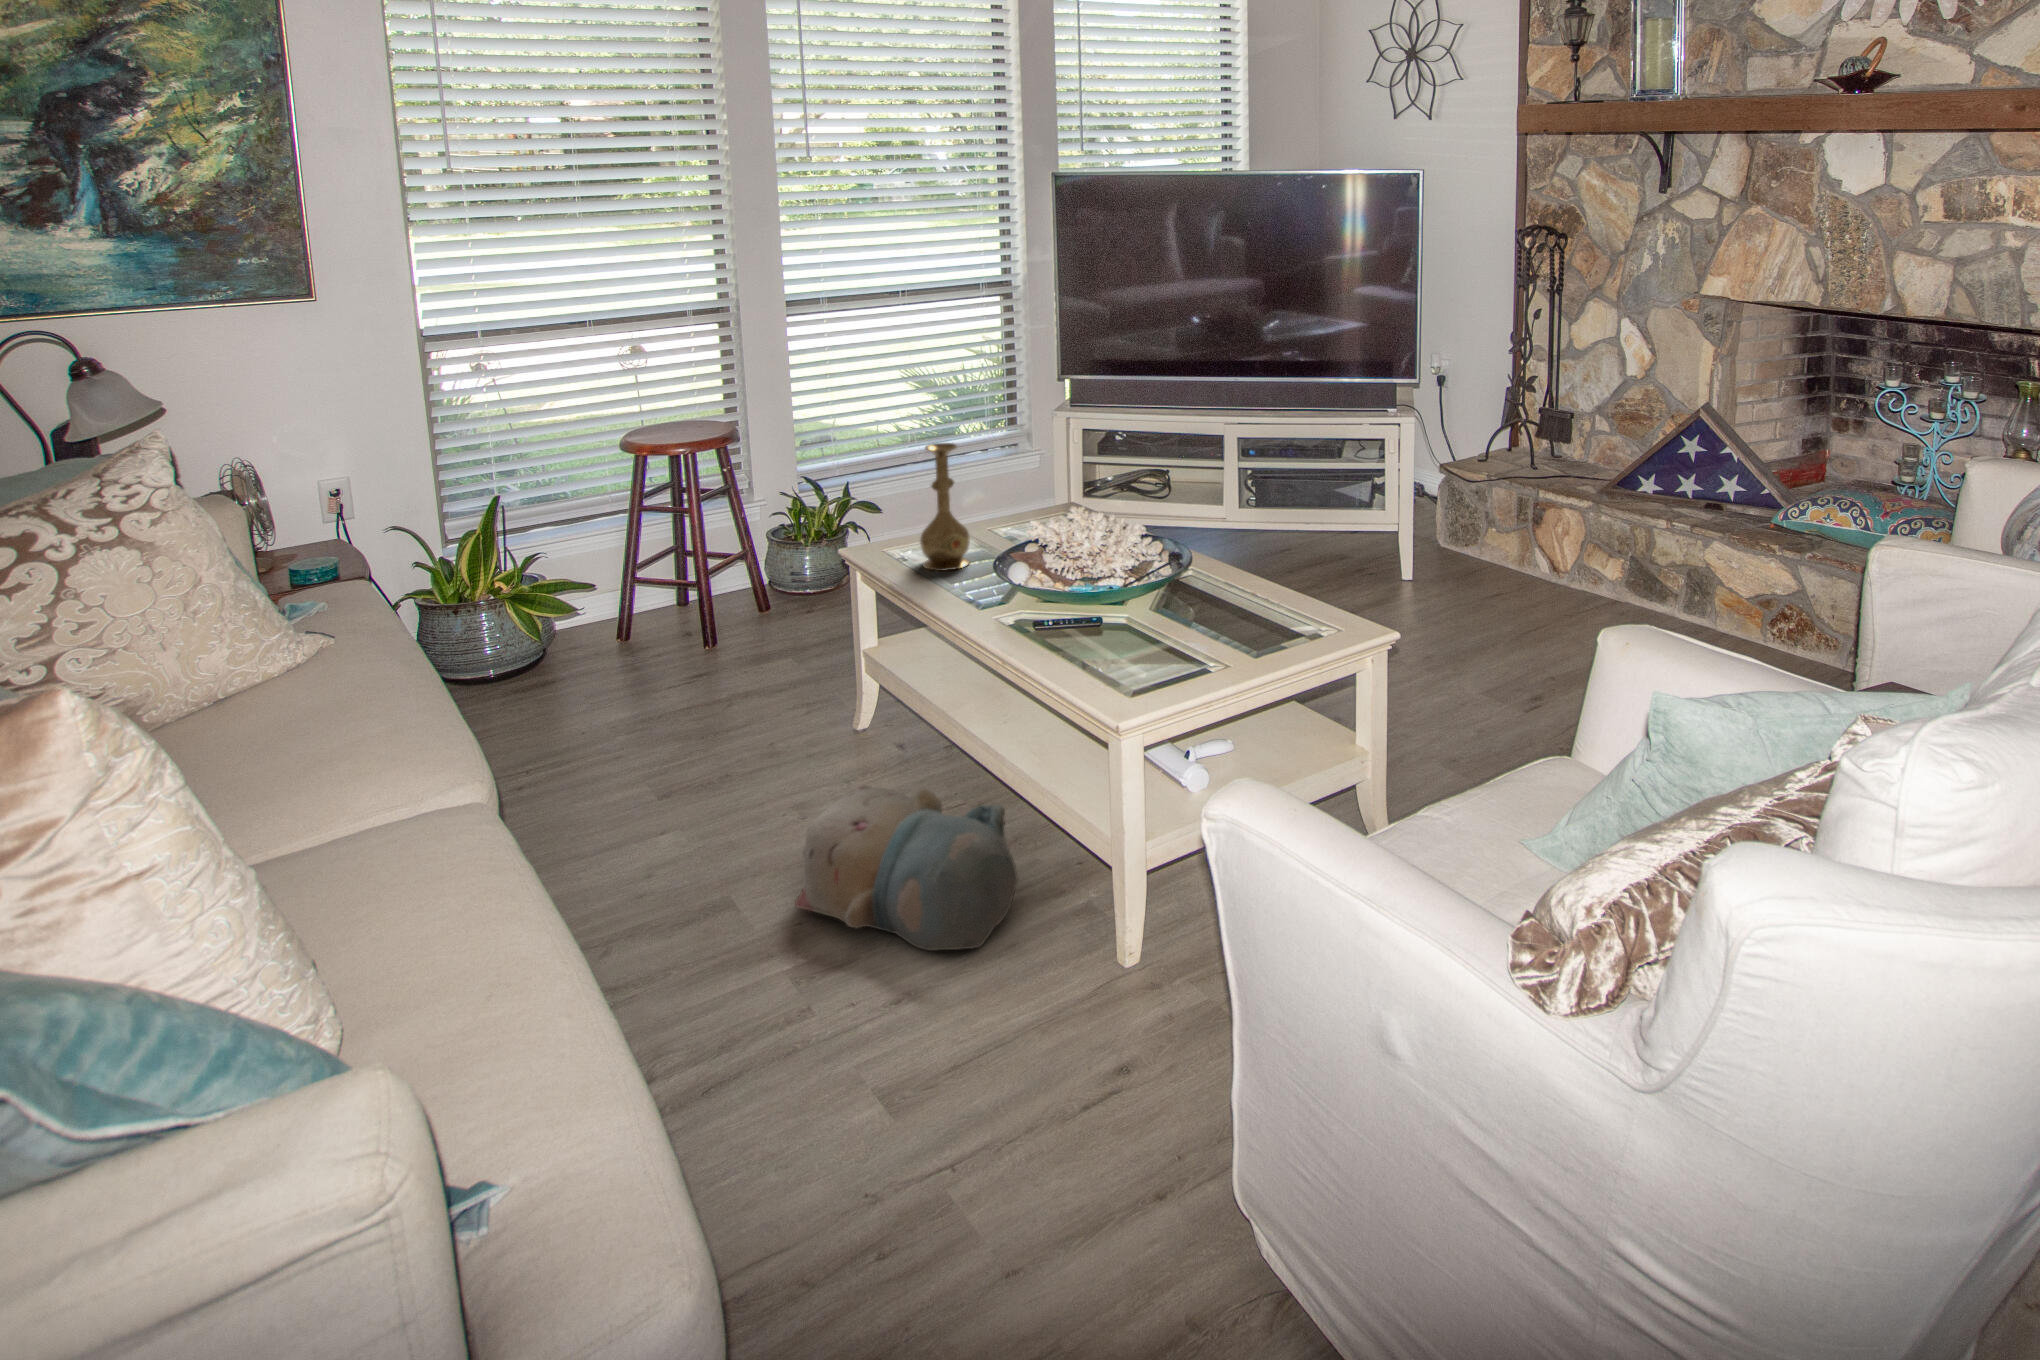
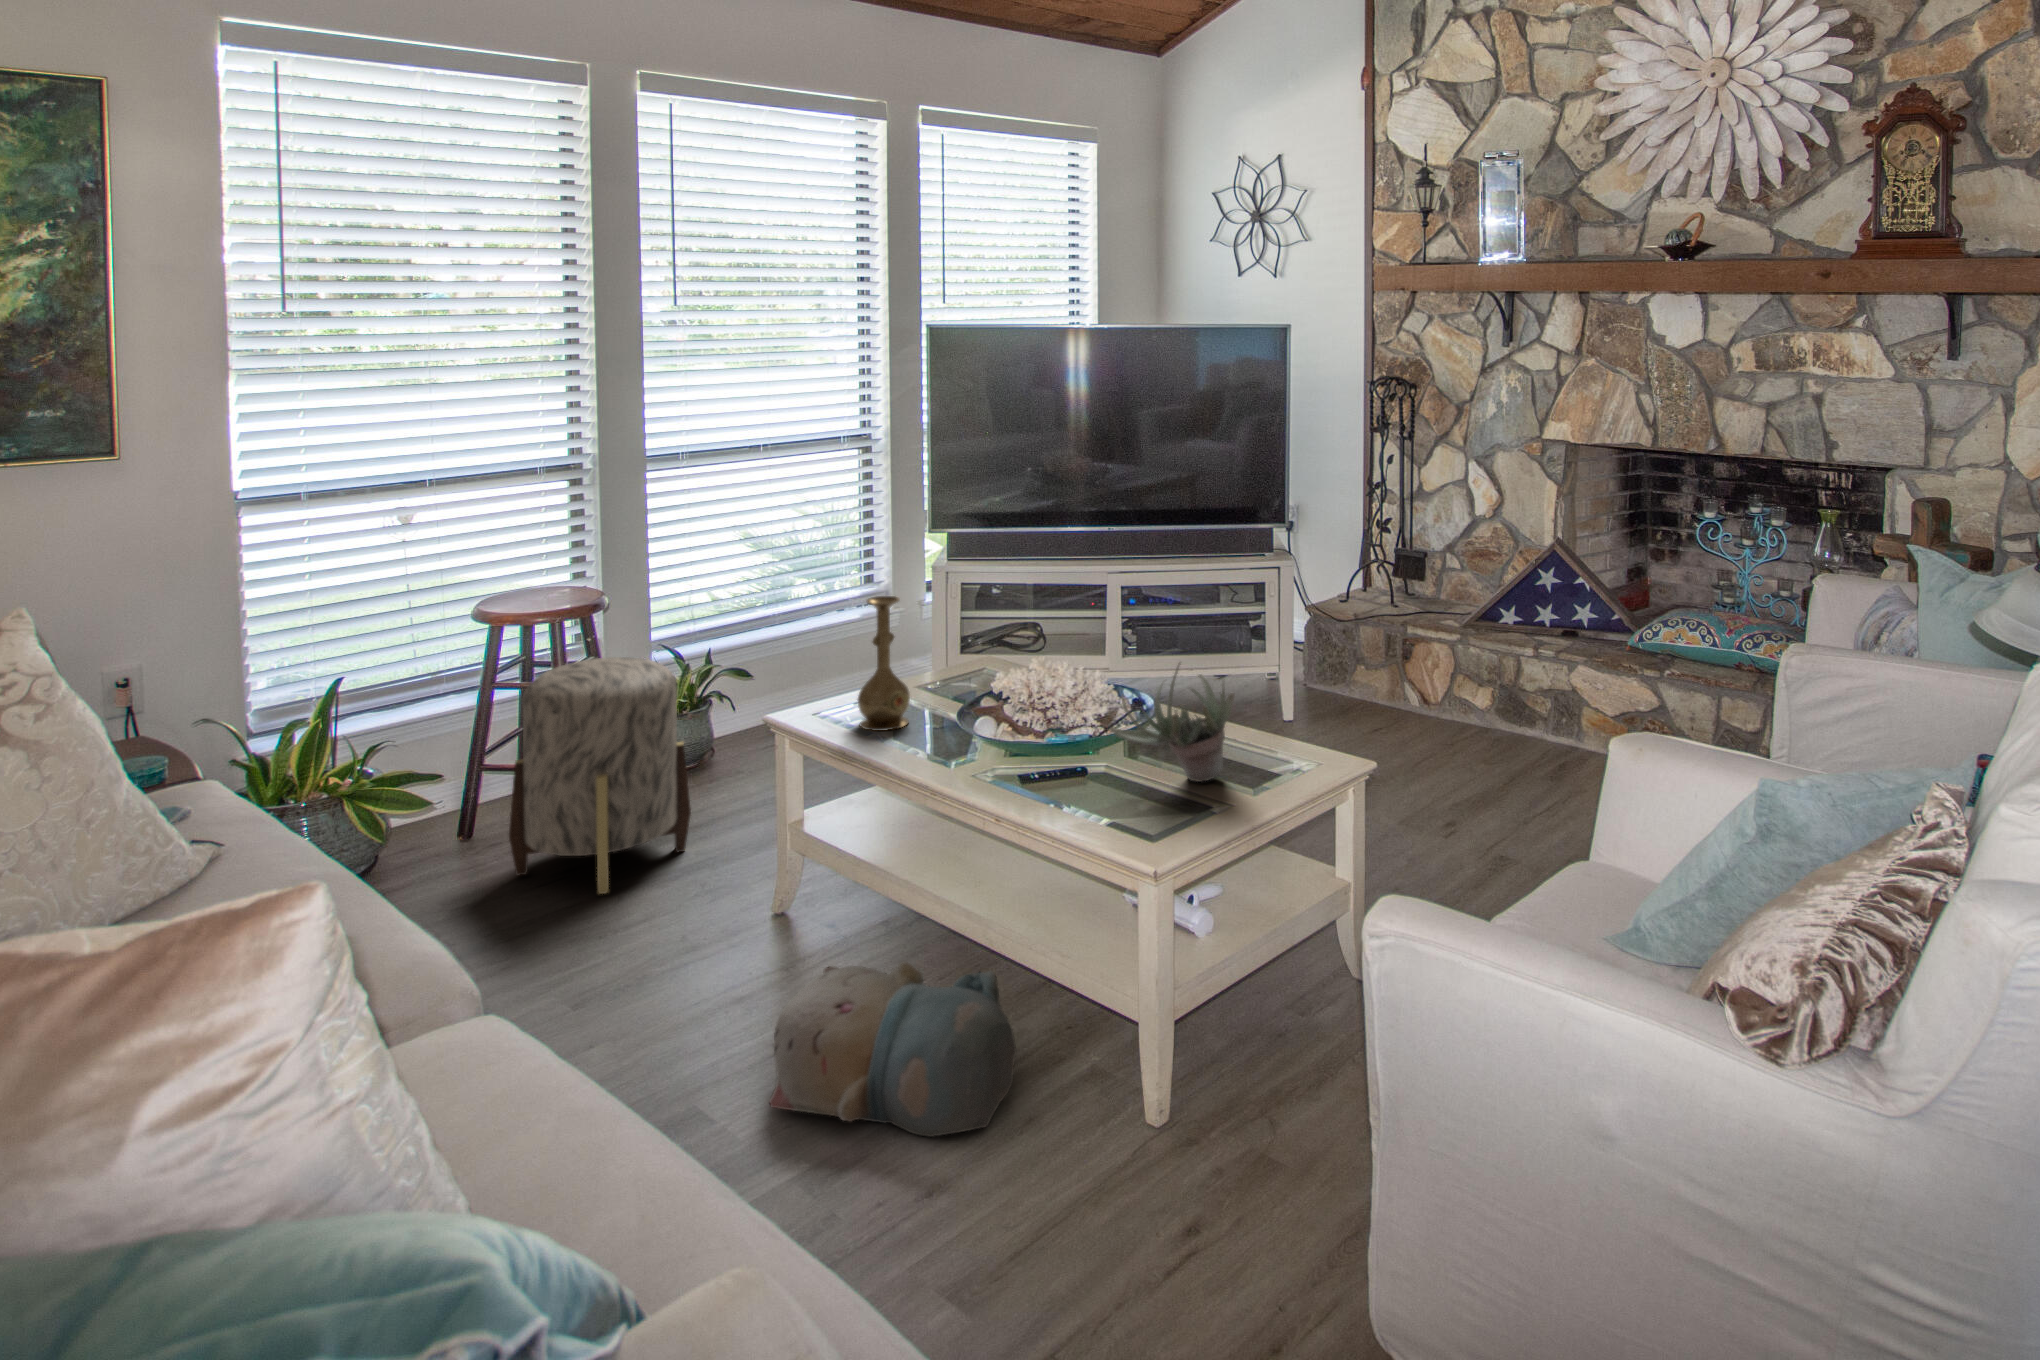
ottoman: none [646,489,805,700] -> present [509,657,691,894]
succulent plant: none [1128,520,1256,640] -> present [1110,663,1234,782]

